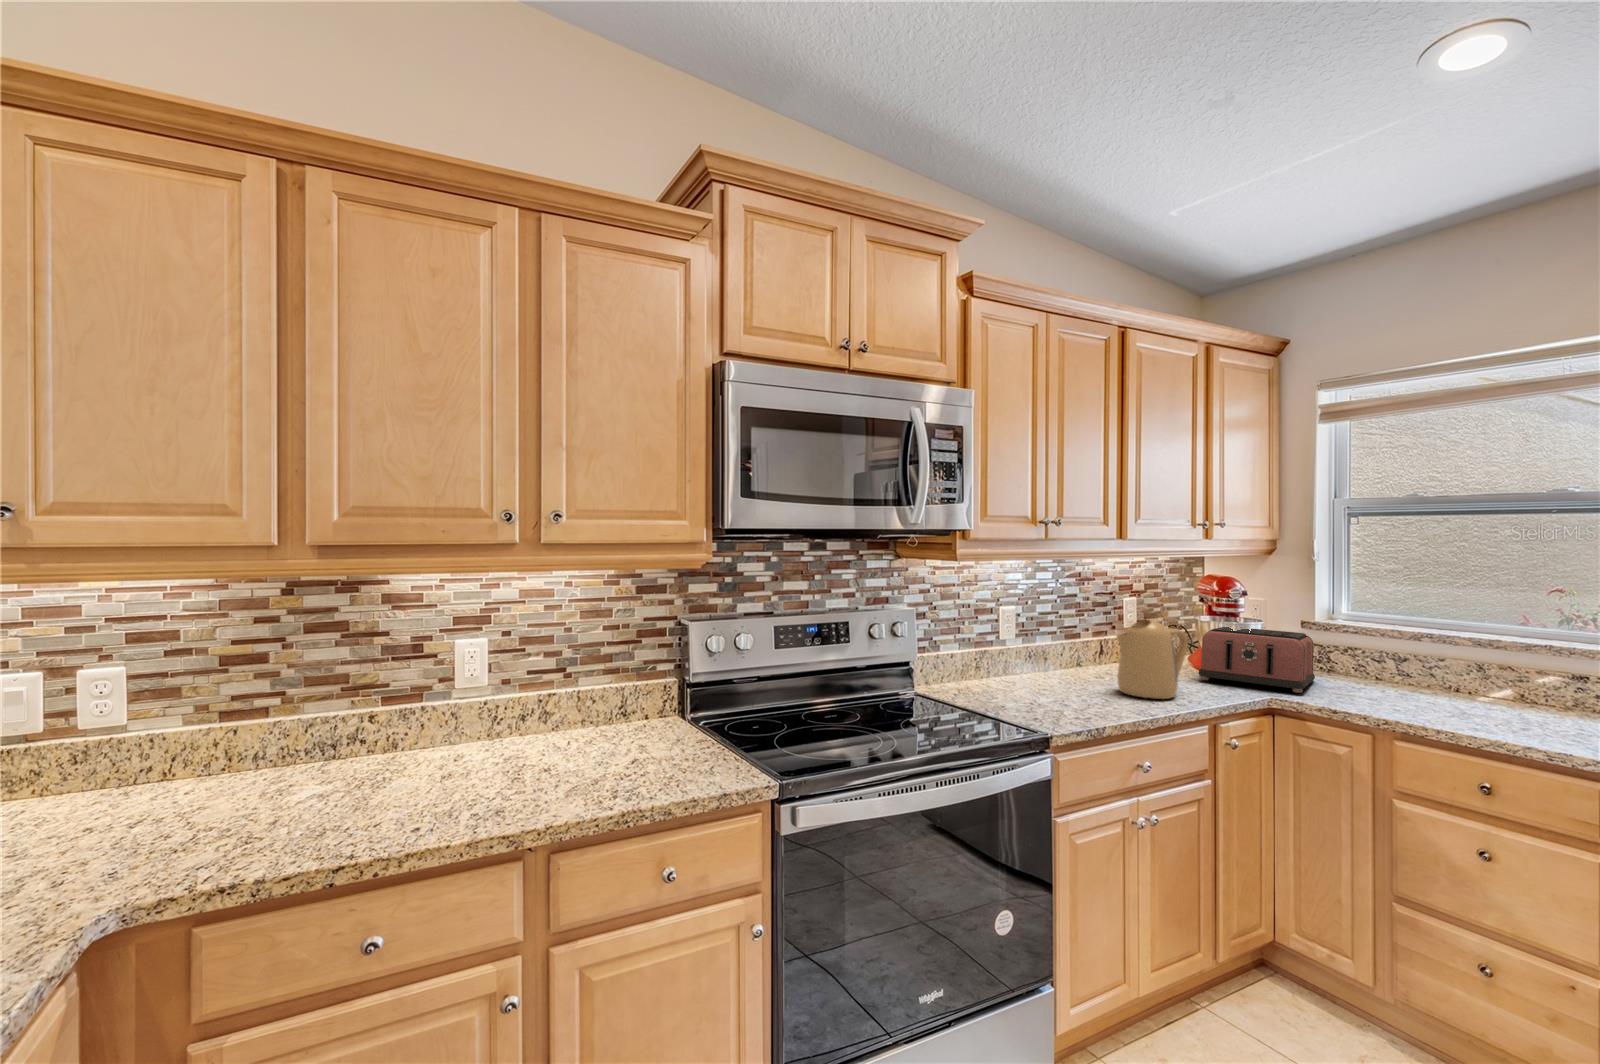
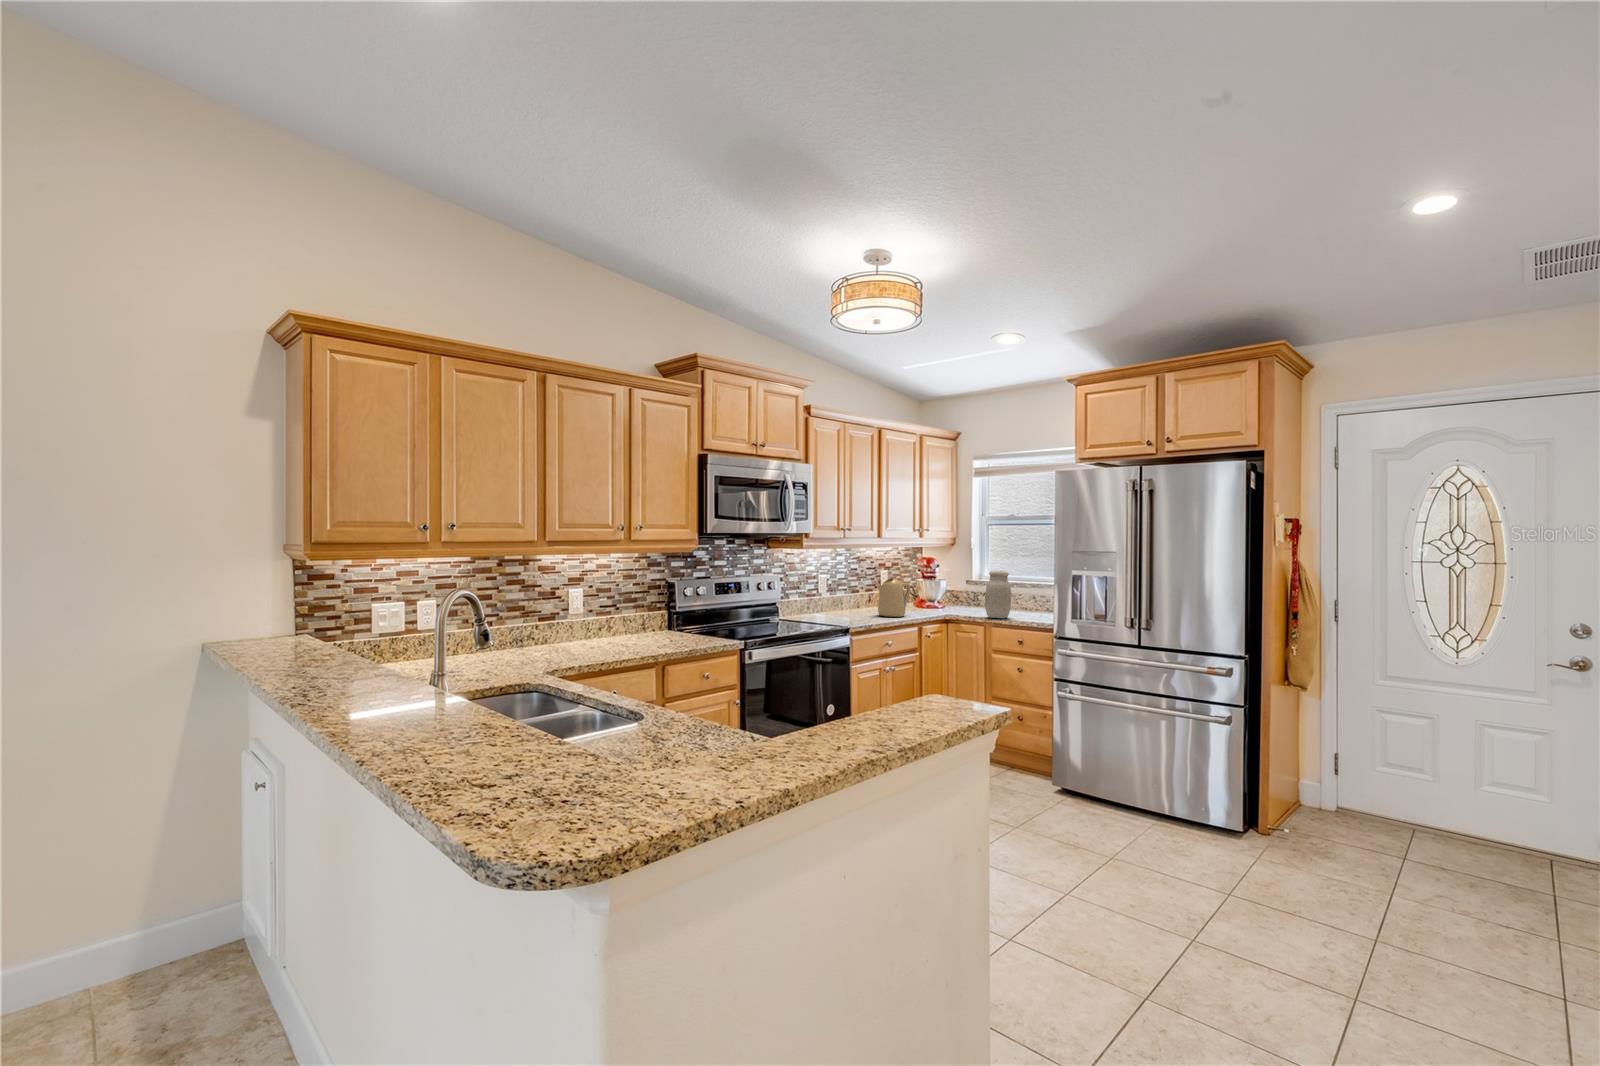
jar: none [1368,612,1441,720] -> present [985,571,1011,618]
toaster: present [1199,627,1315,693] -> none [917,584,970,613]

